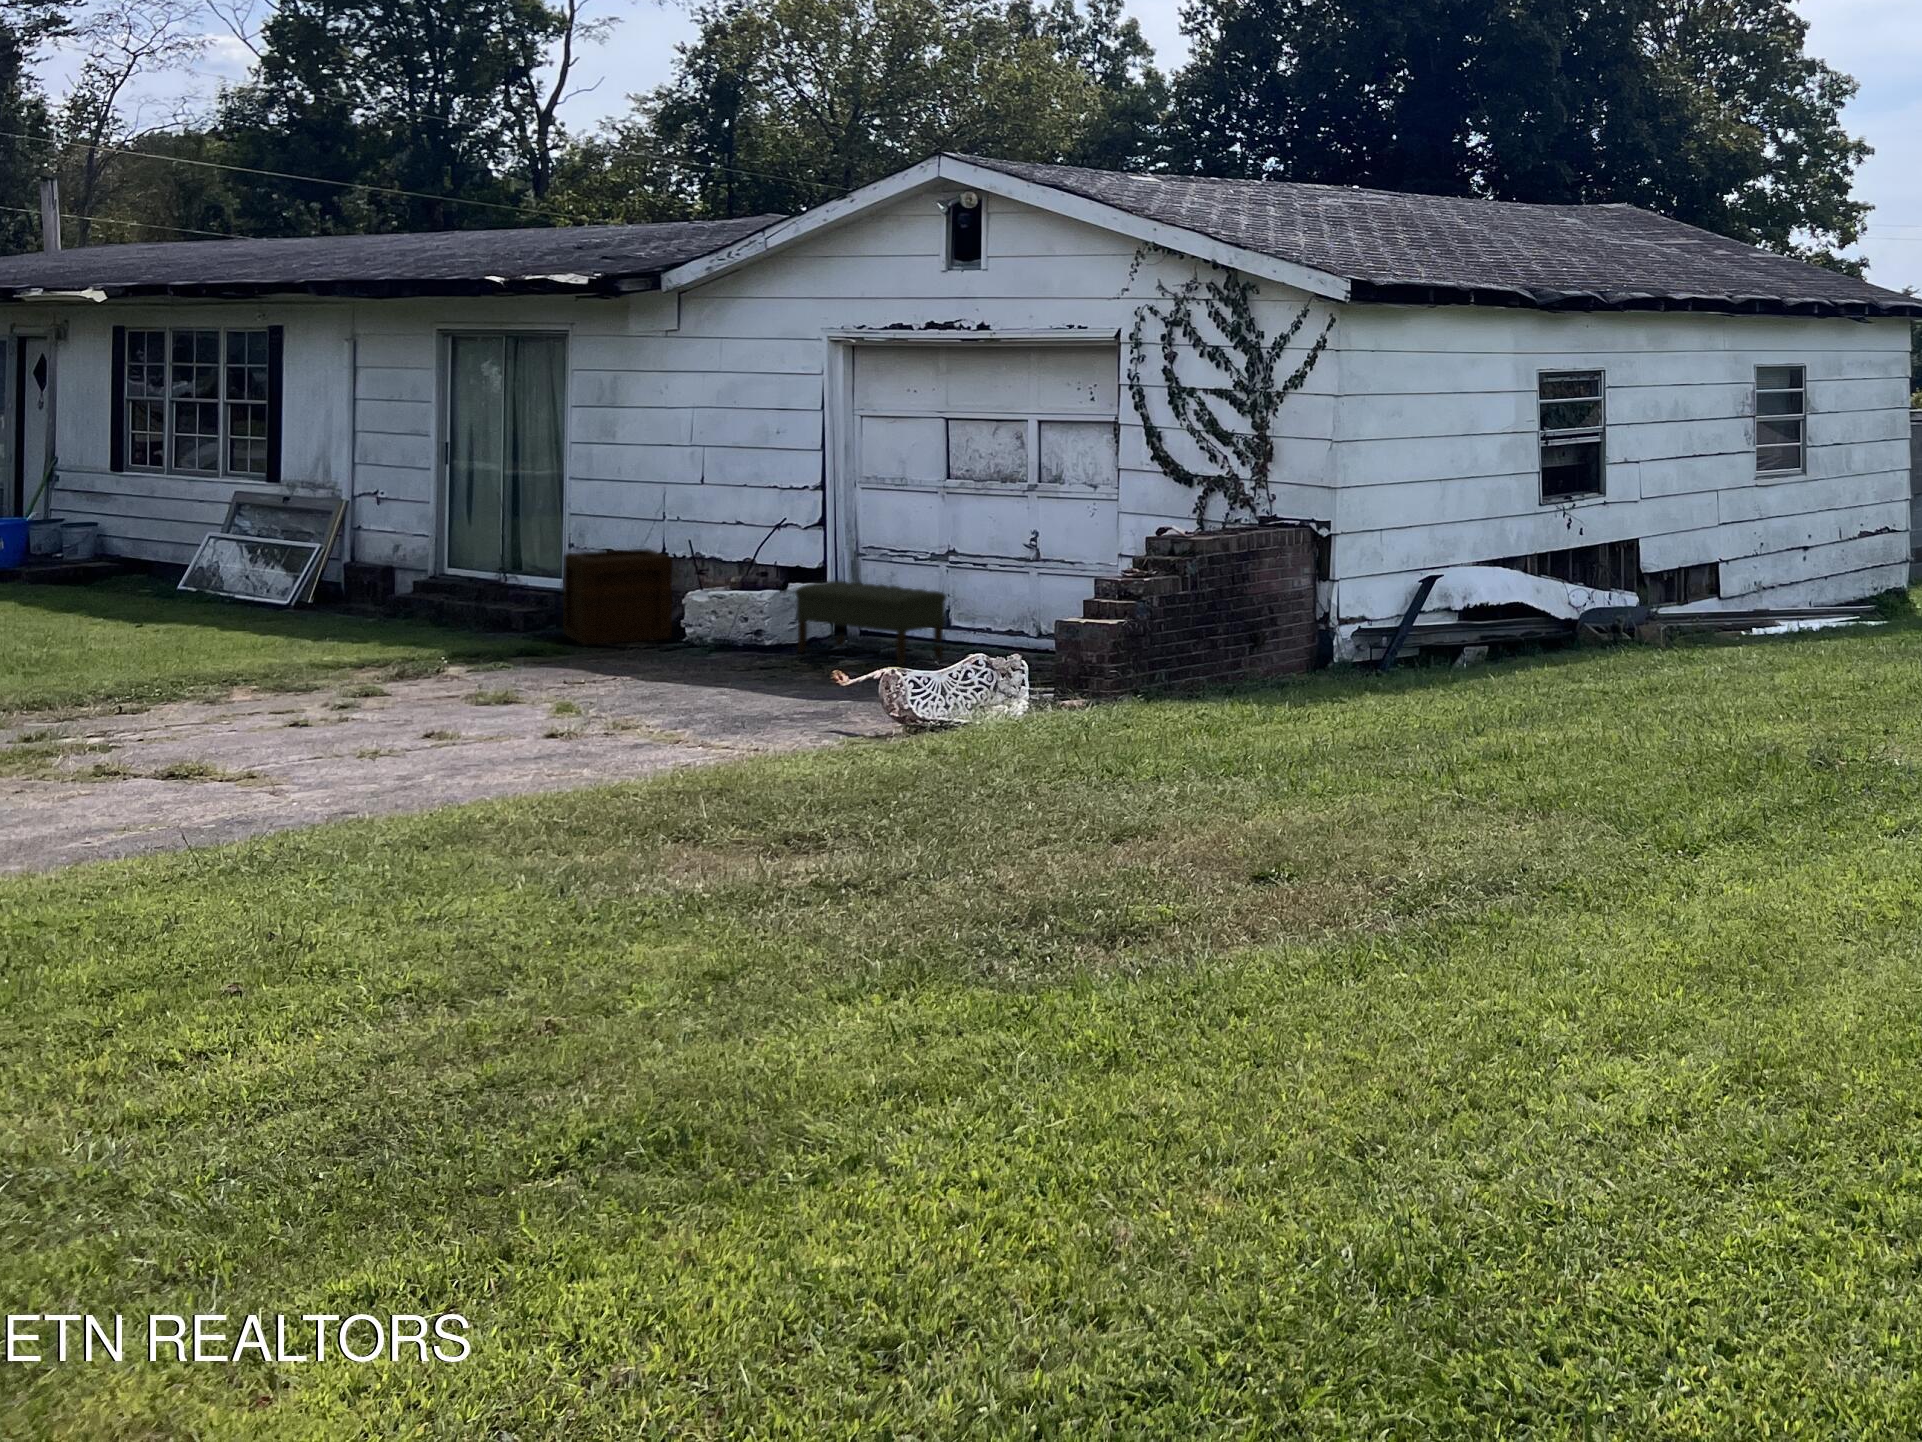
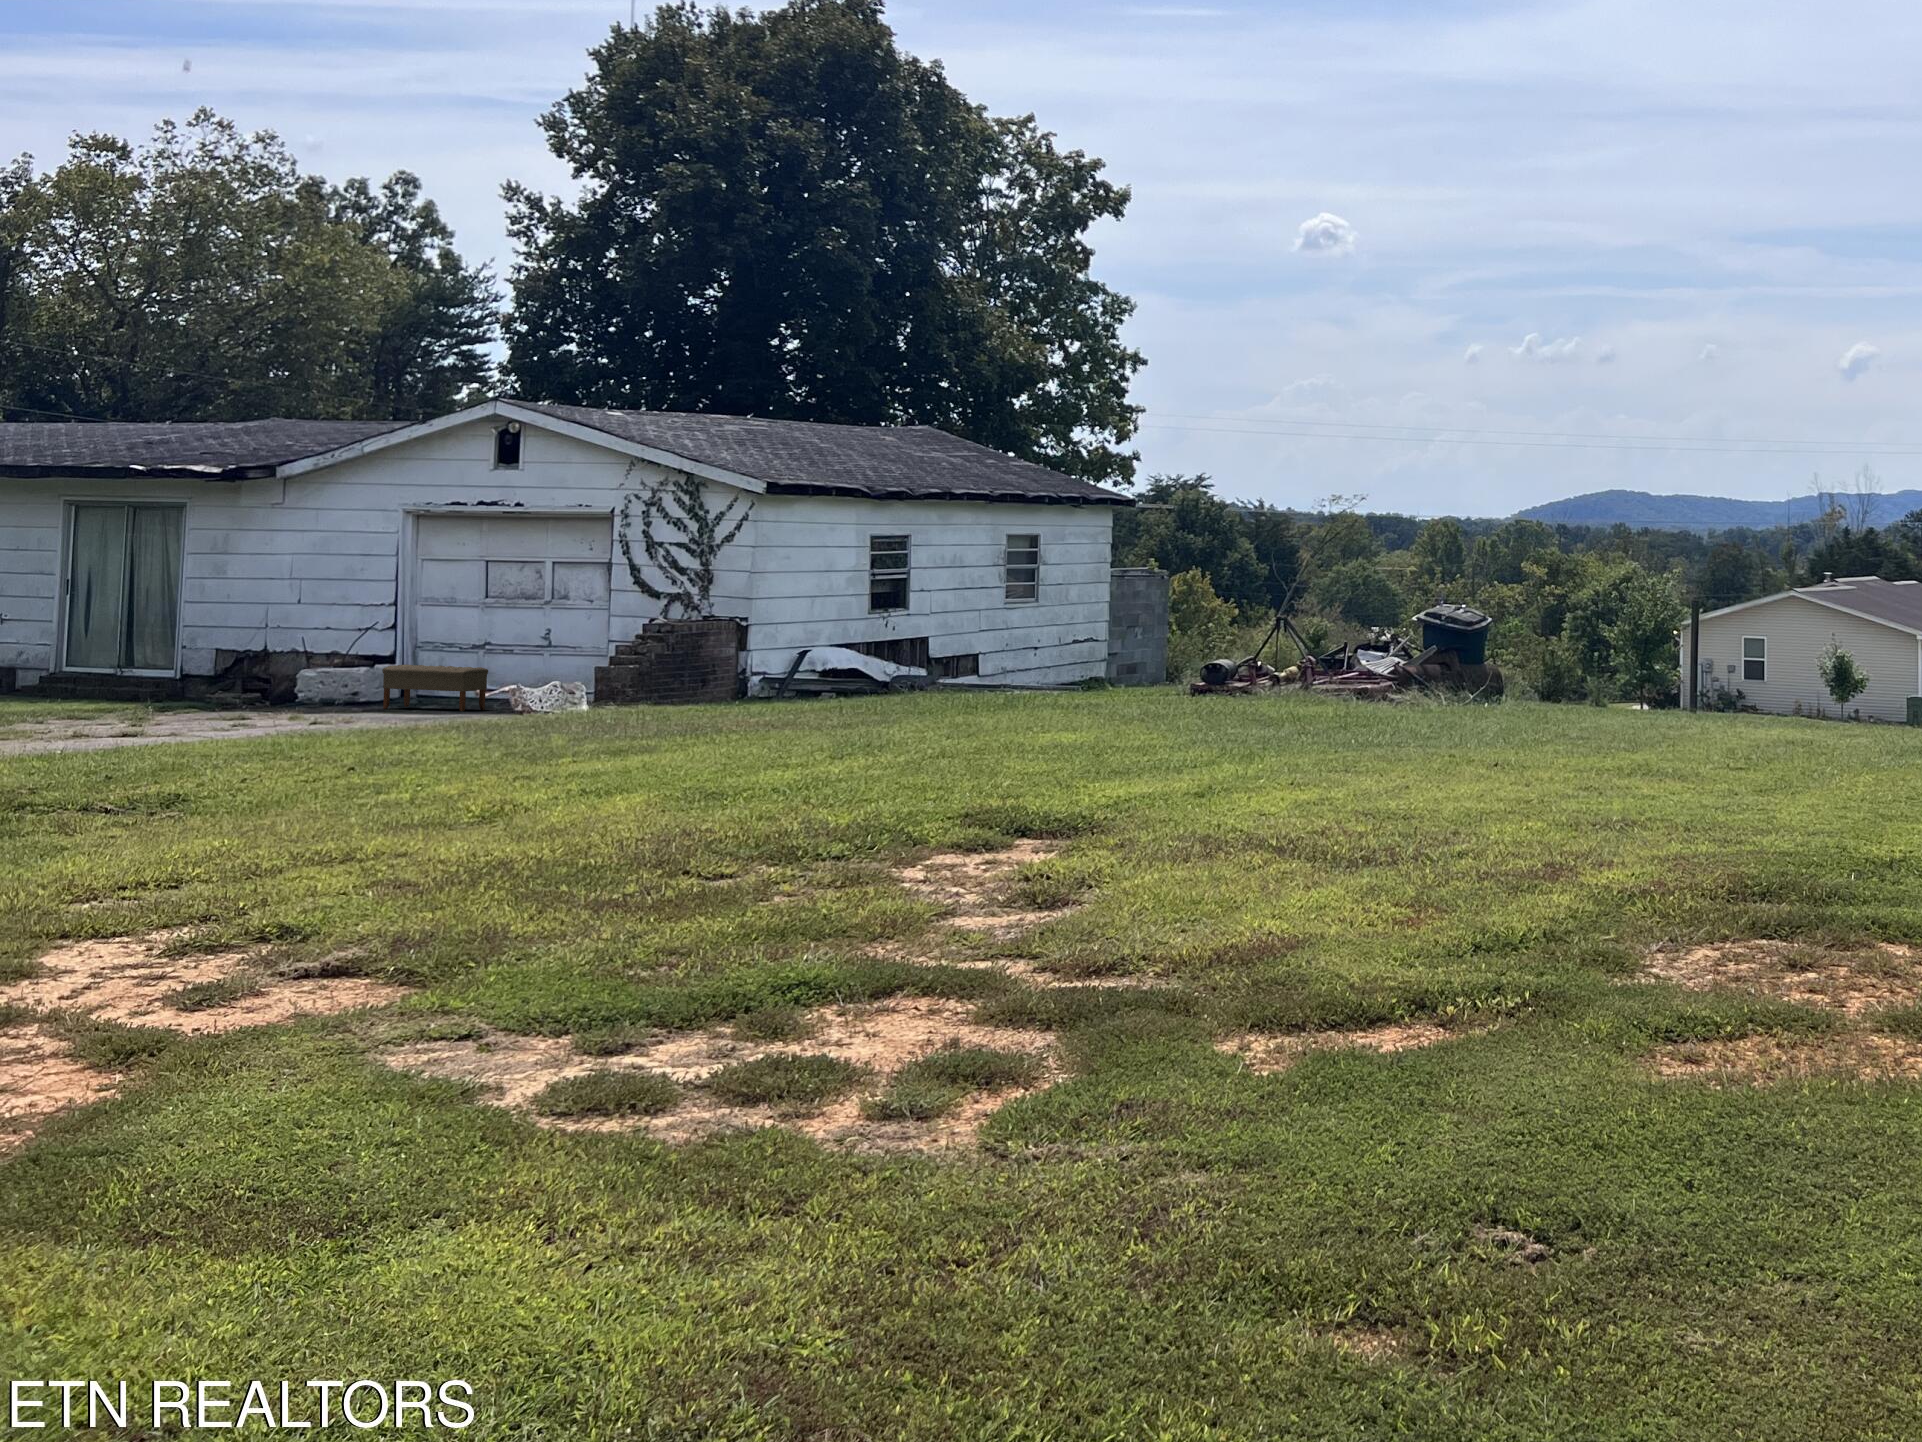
wooden crate: present [563,549,672,644] -> none [201,649,285,709]

